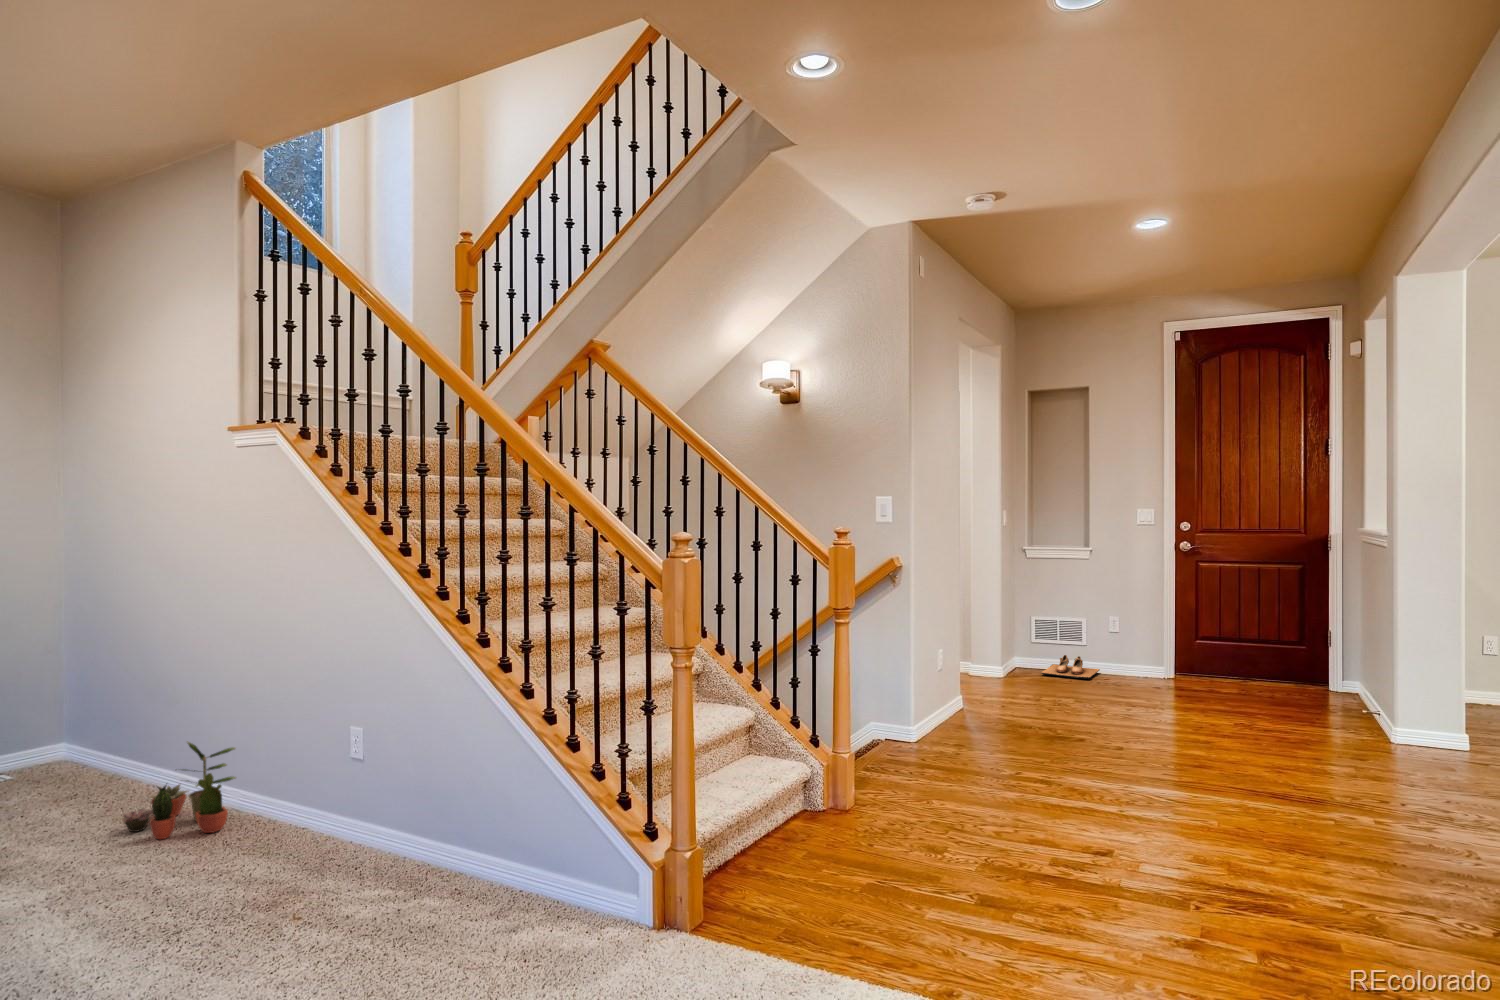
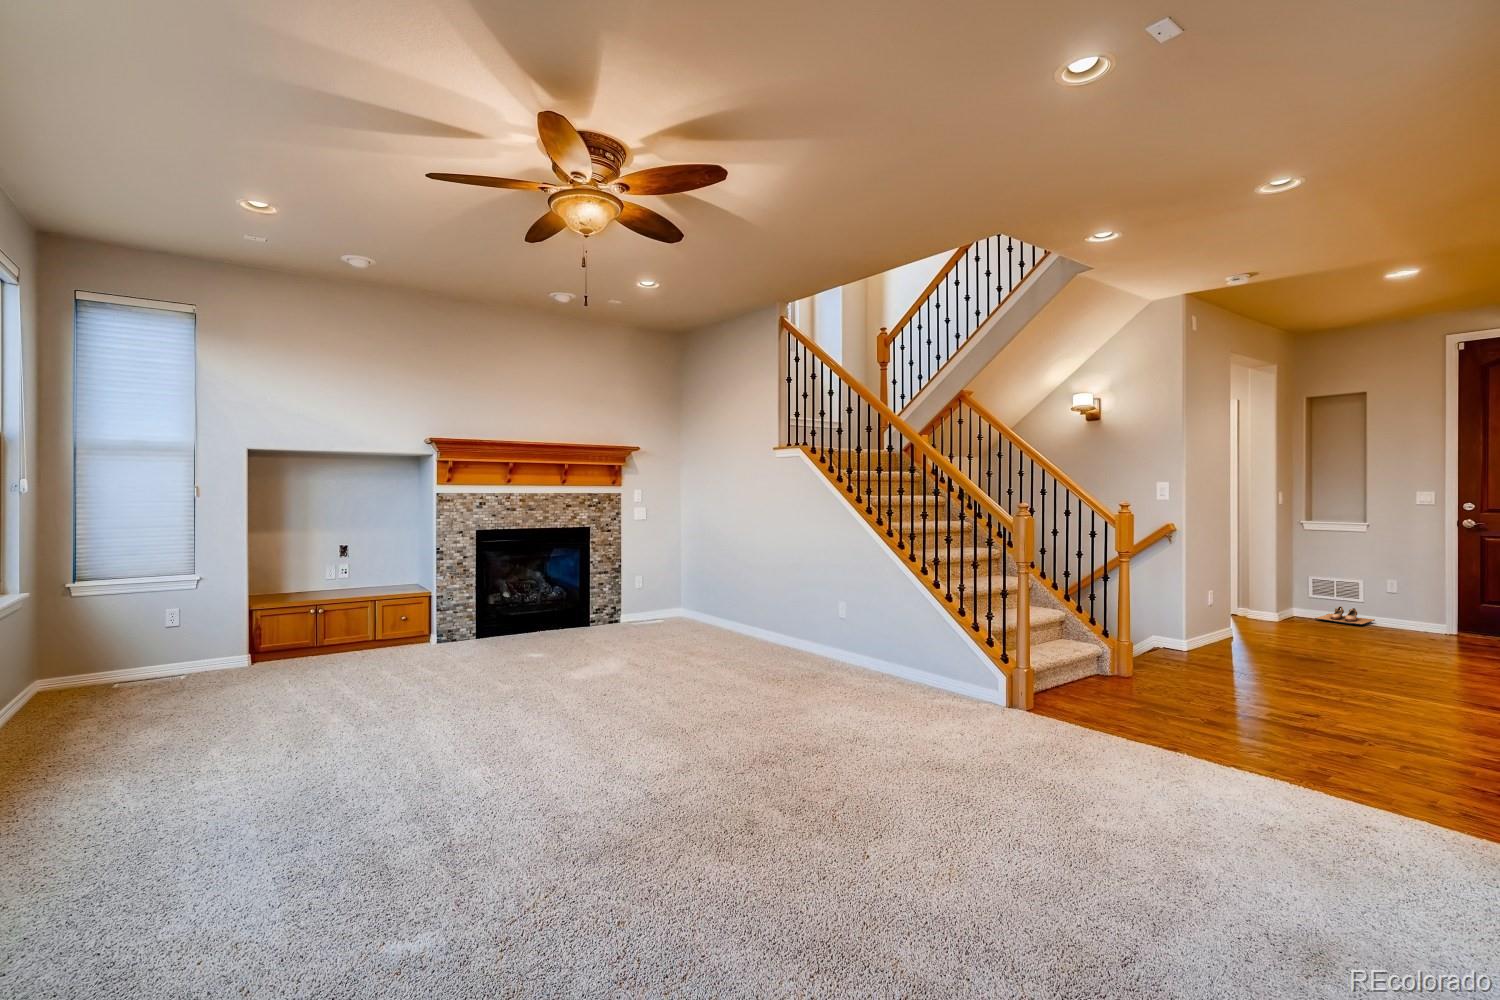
potted plant: present [122,741,236,839] -> none [735,603,782,647]

